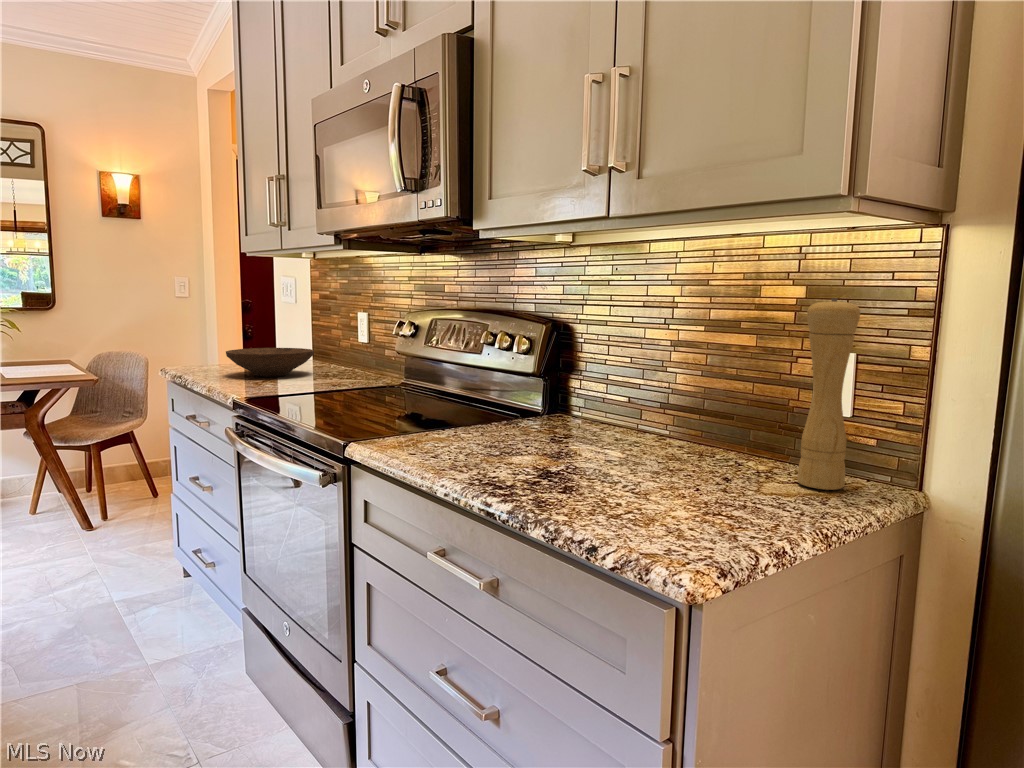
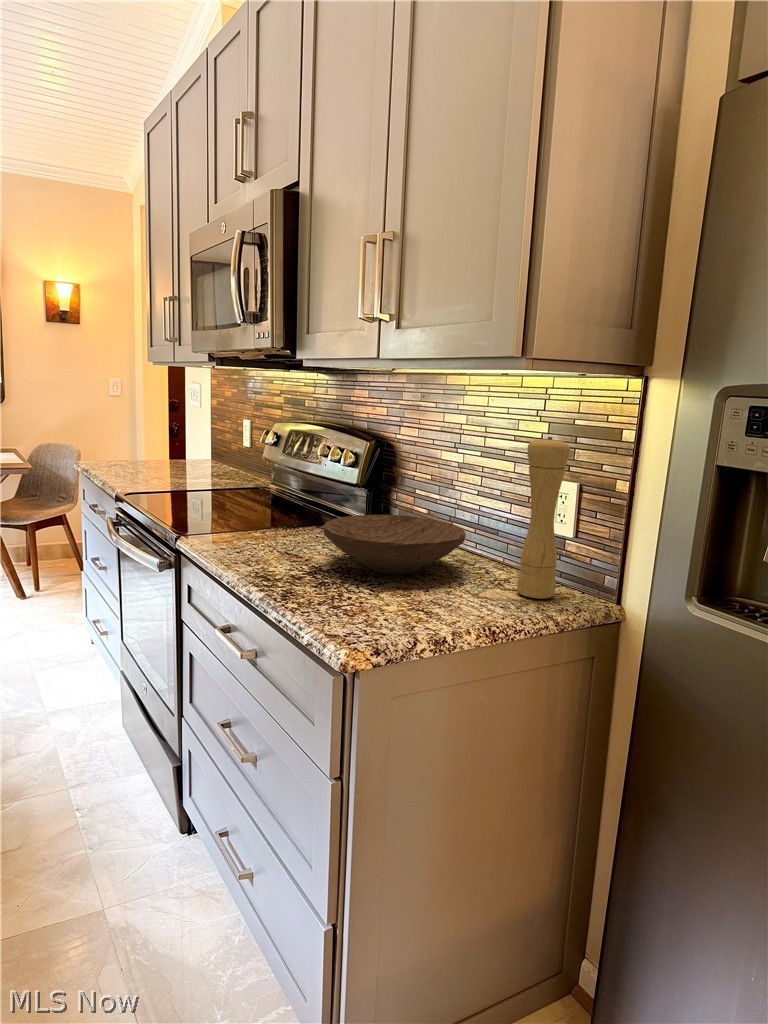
wooden bowl: present [226,348,314,377] -> present [323,515,466,575]

